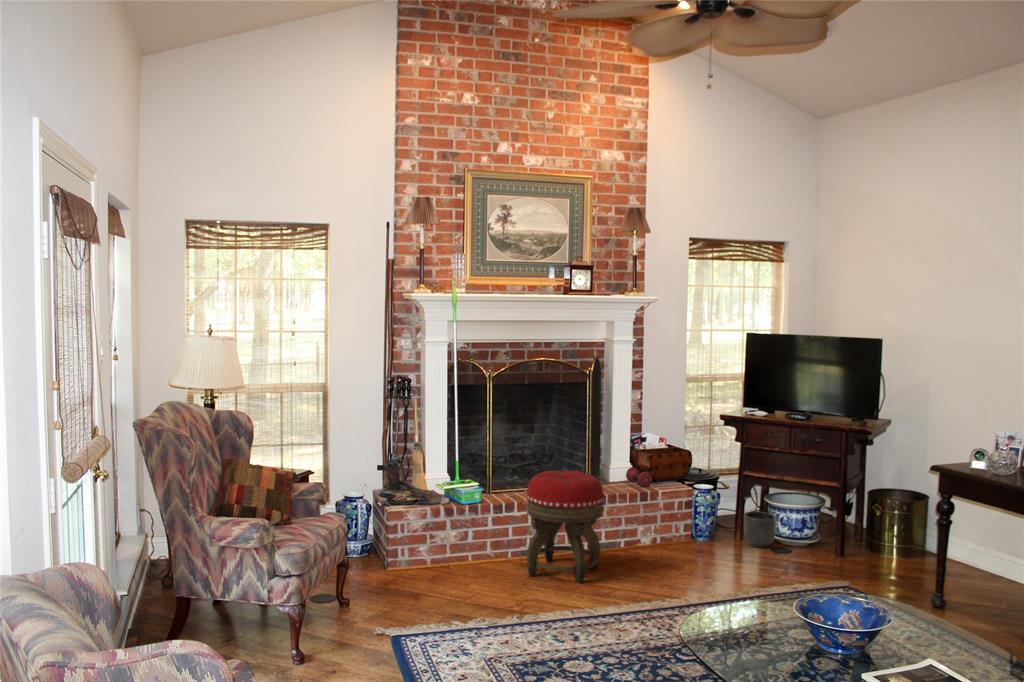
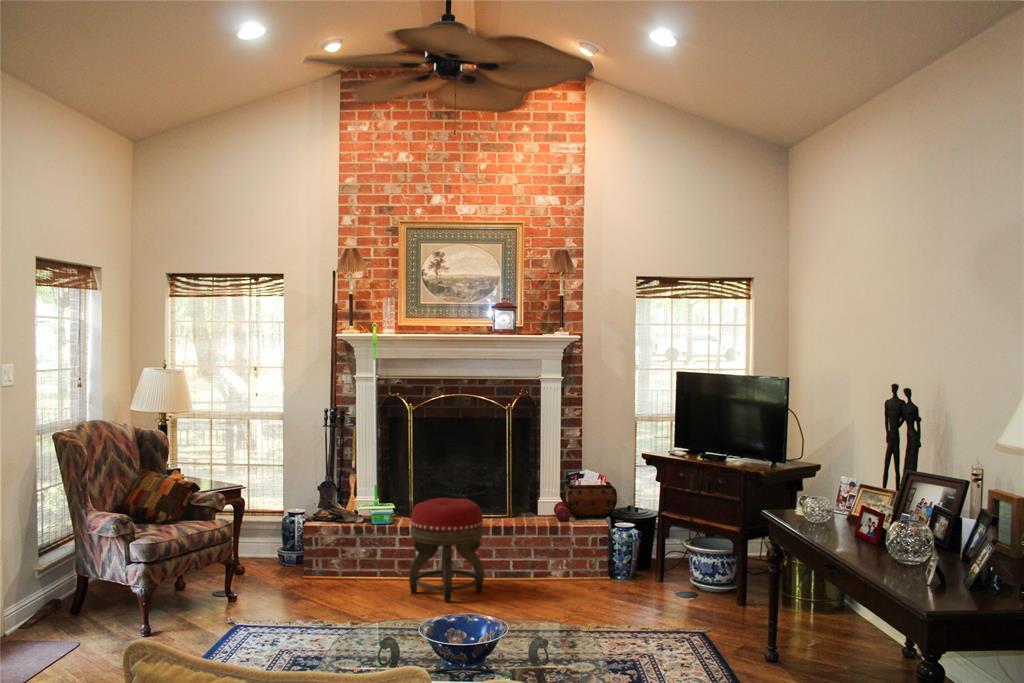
planter: present [744,512,777,548] -> none [655,554,687,591]

